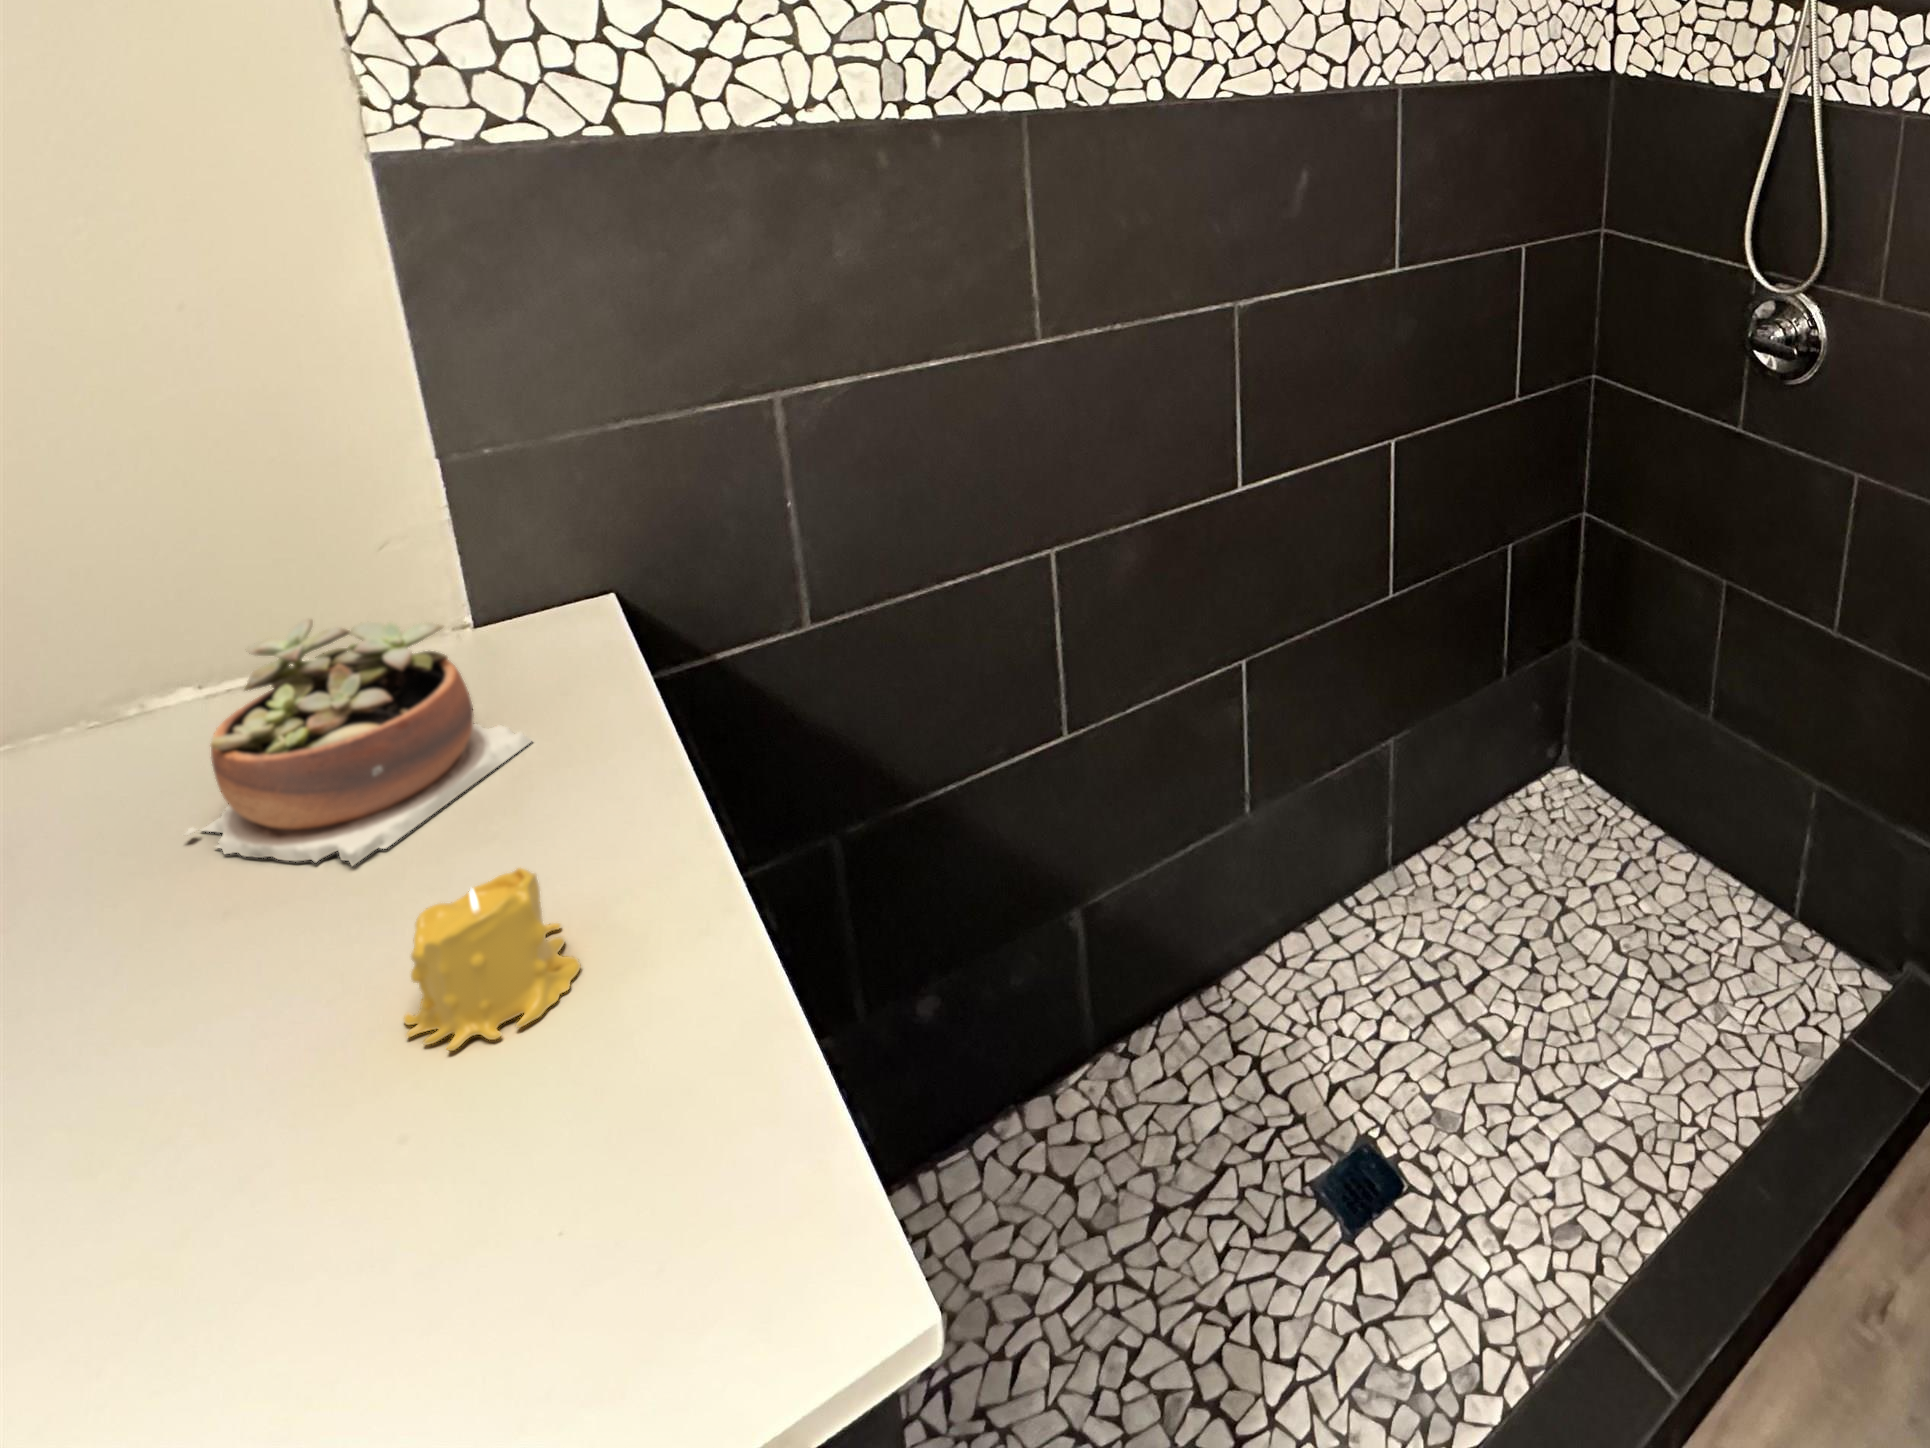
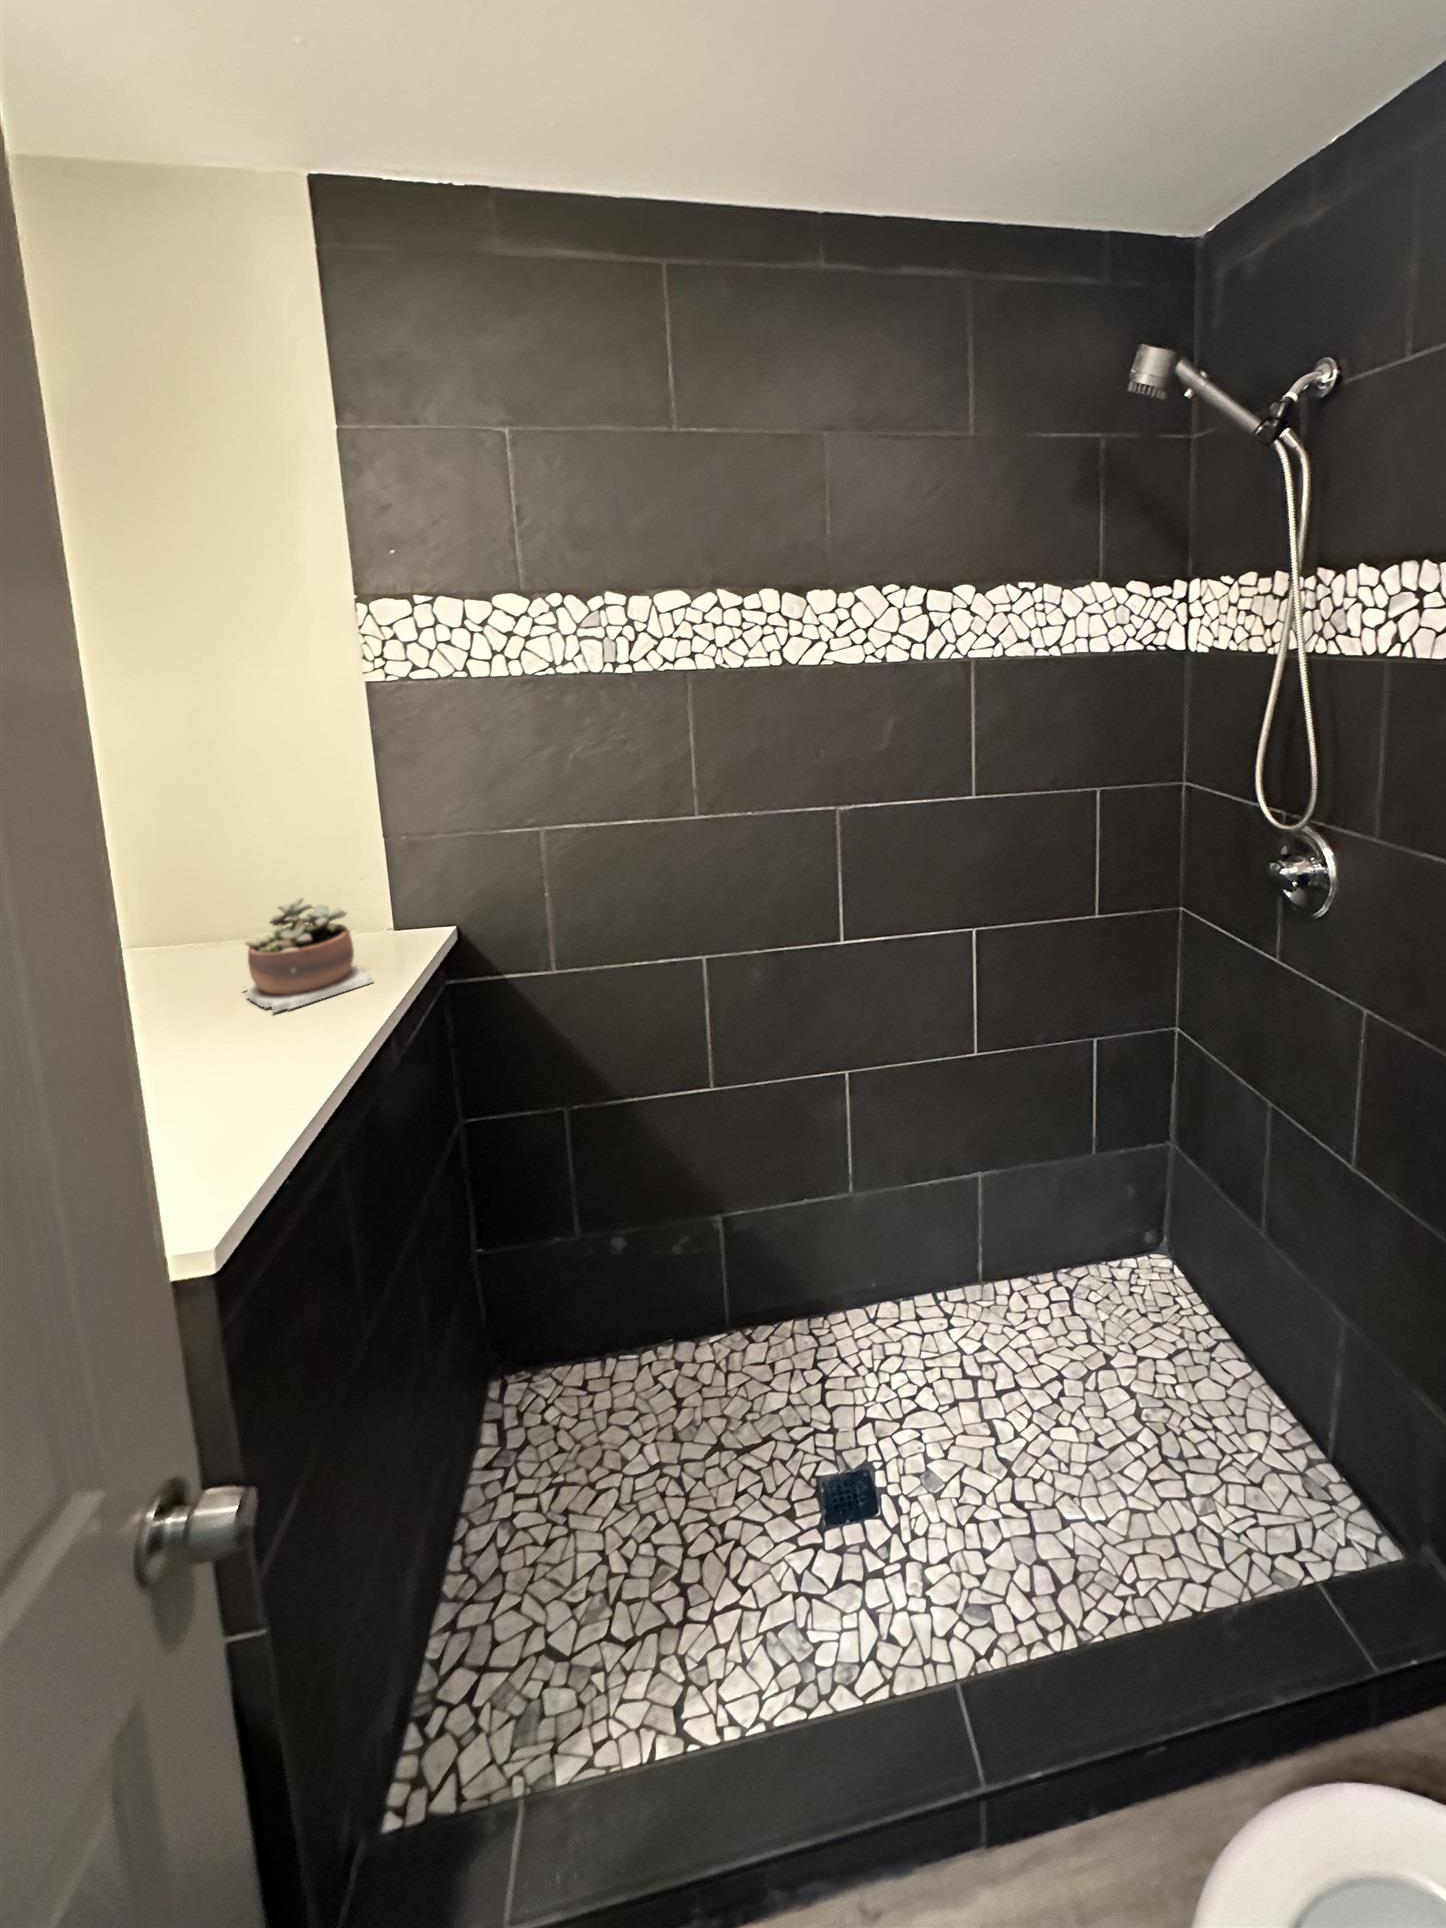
candle: present [404,868,581,1051] -> none [222,1011,306,1091]

